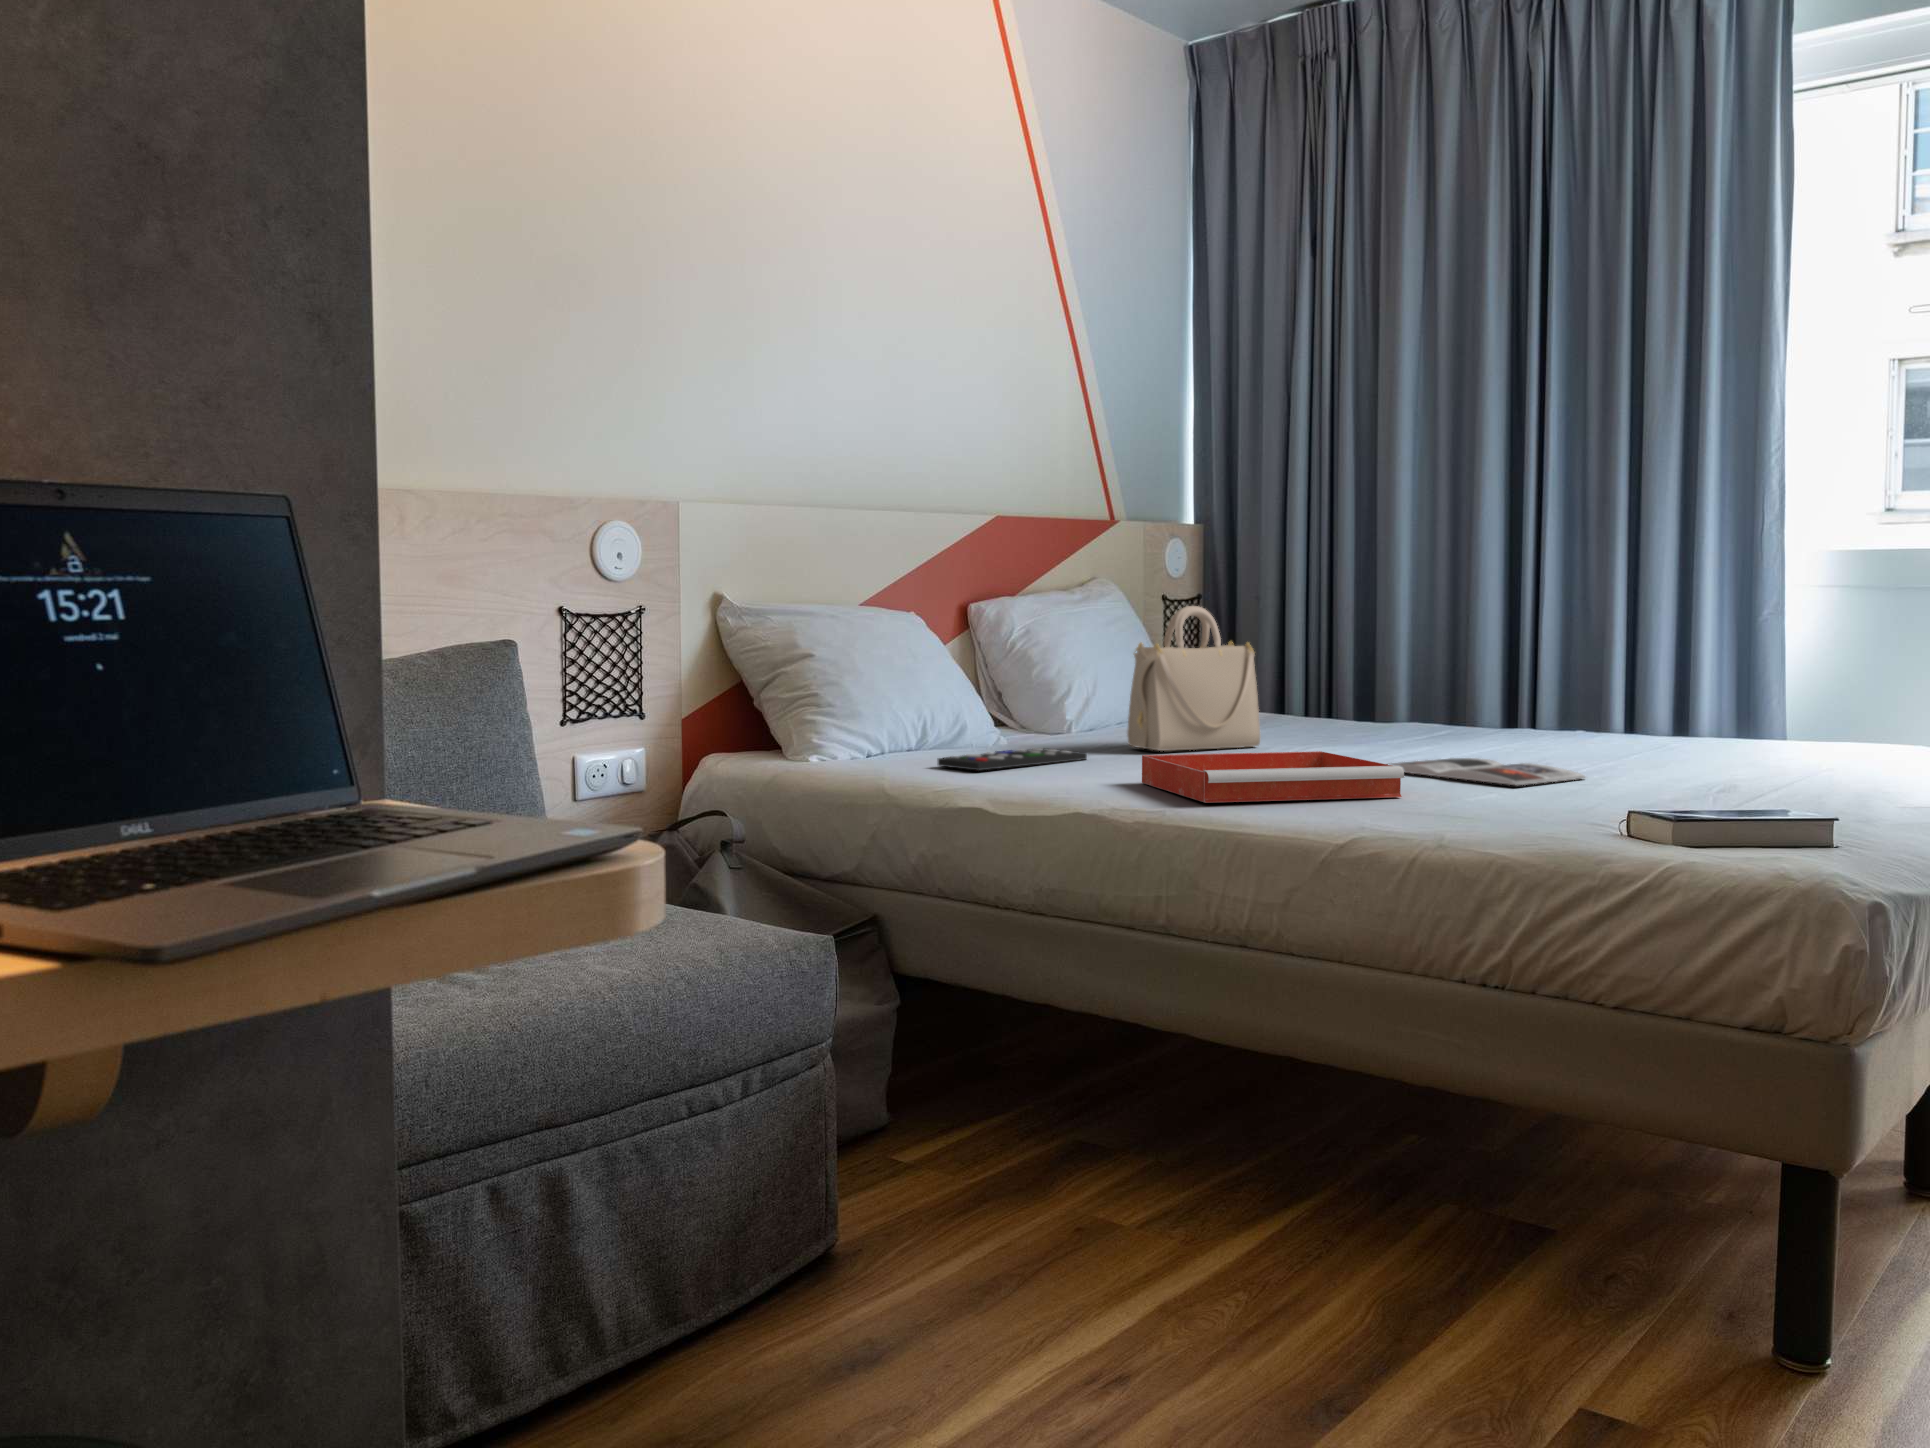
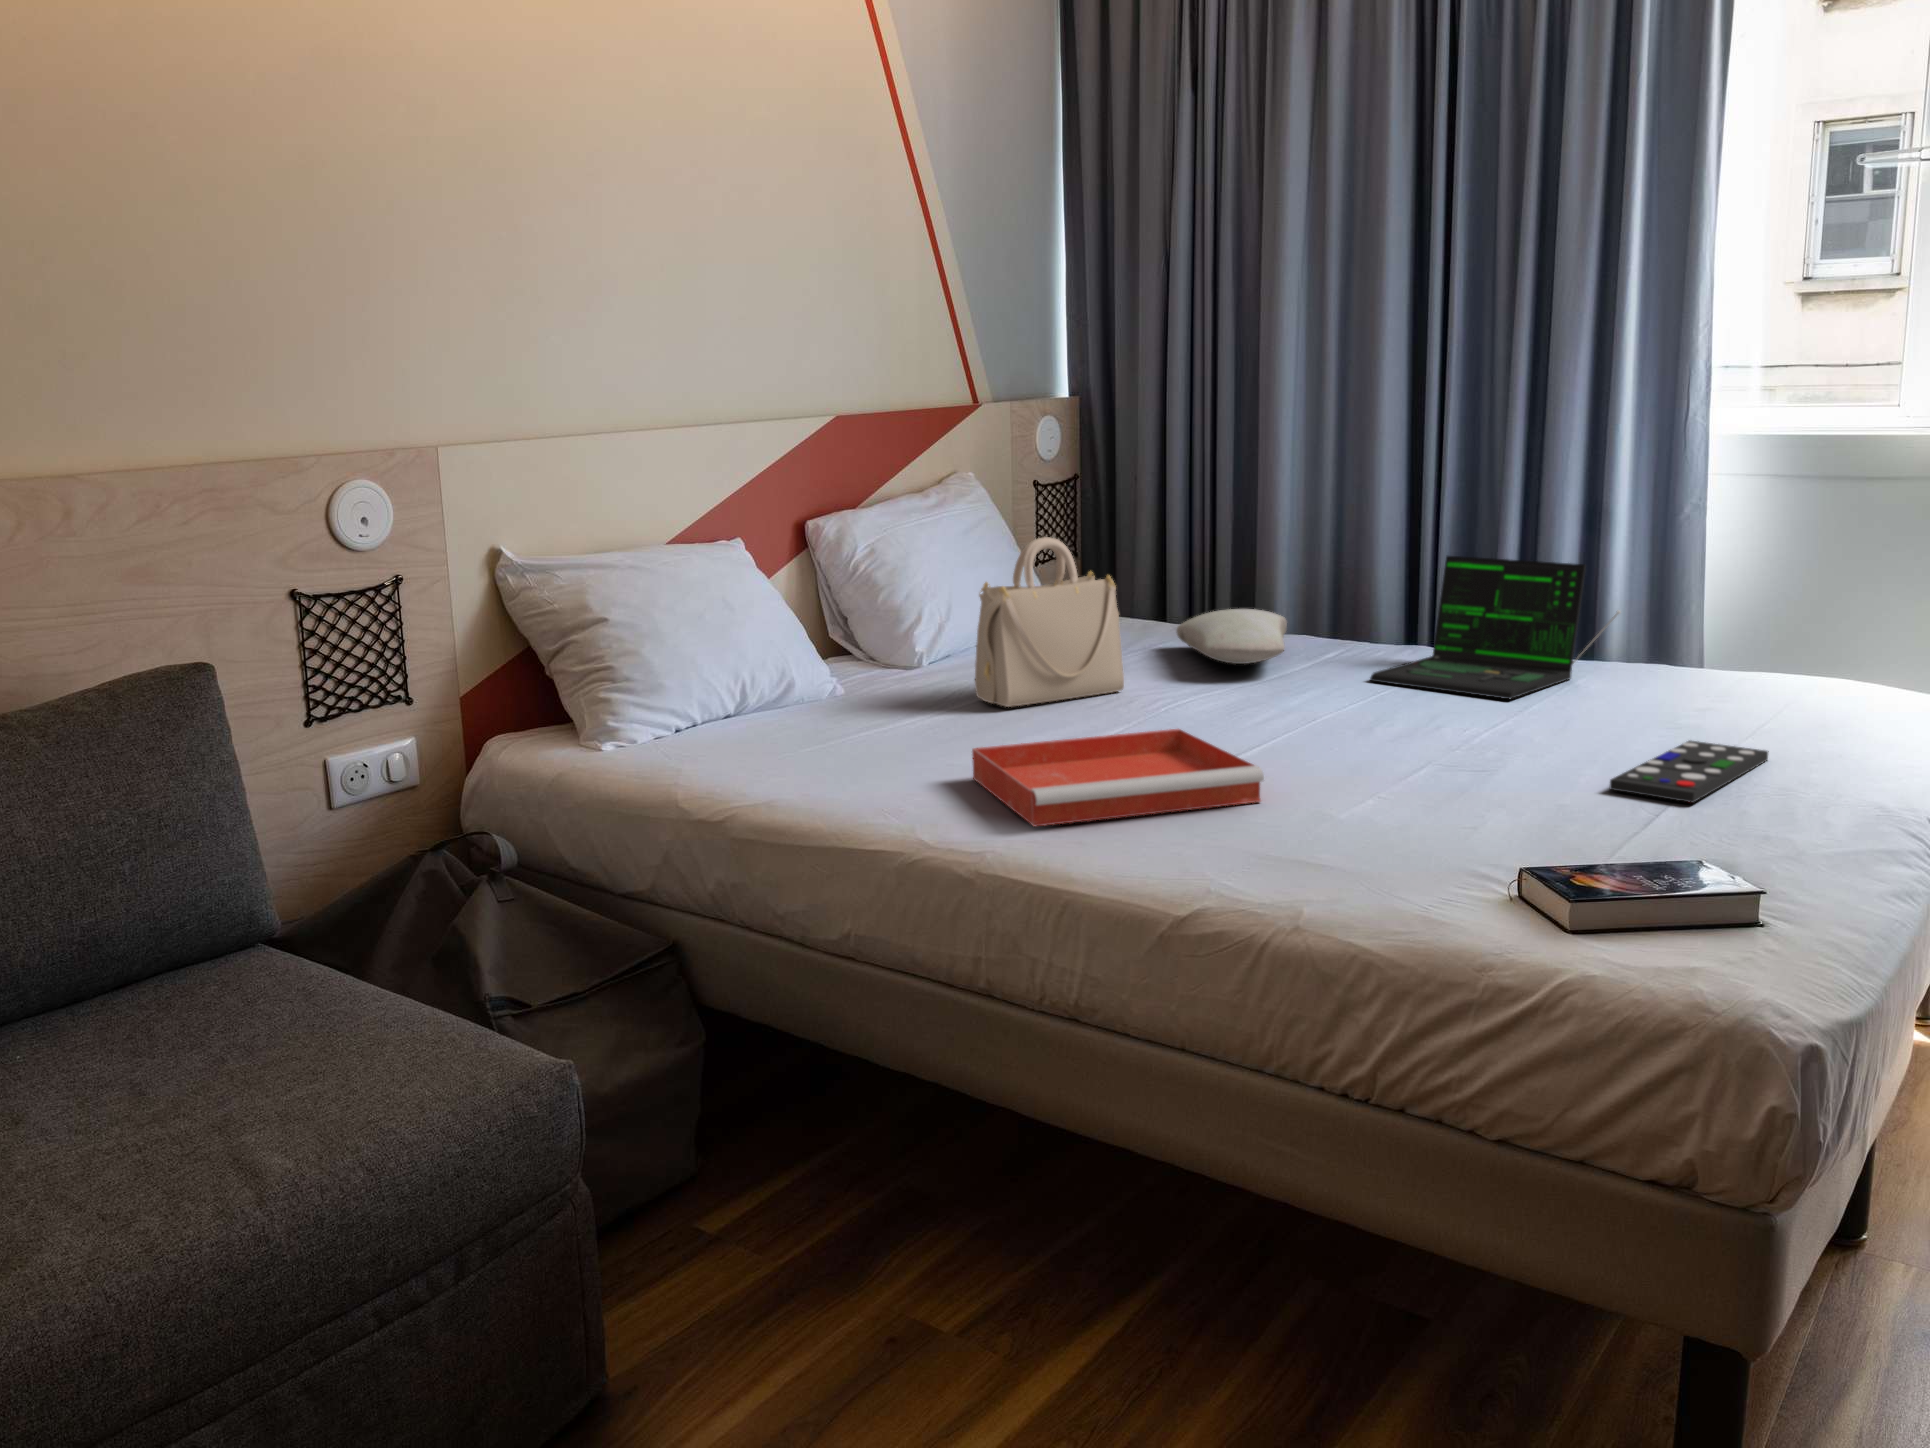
laptop: none [1482,644,1712,756] -> present [1370,556,1621,699]
pillow: none [1301,691,1404,733] -> present [1176,609,1287,664]
remote control: present [938,748,1087,770] -> present [1610,741,1769,803]
magazine: present [1391,758,1585,785] -> none [1233,715,1476,772]

